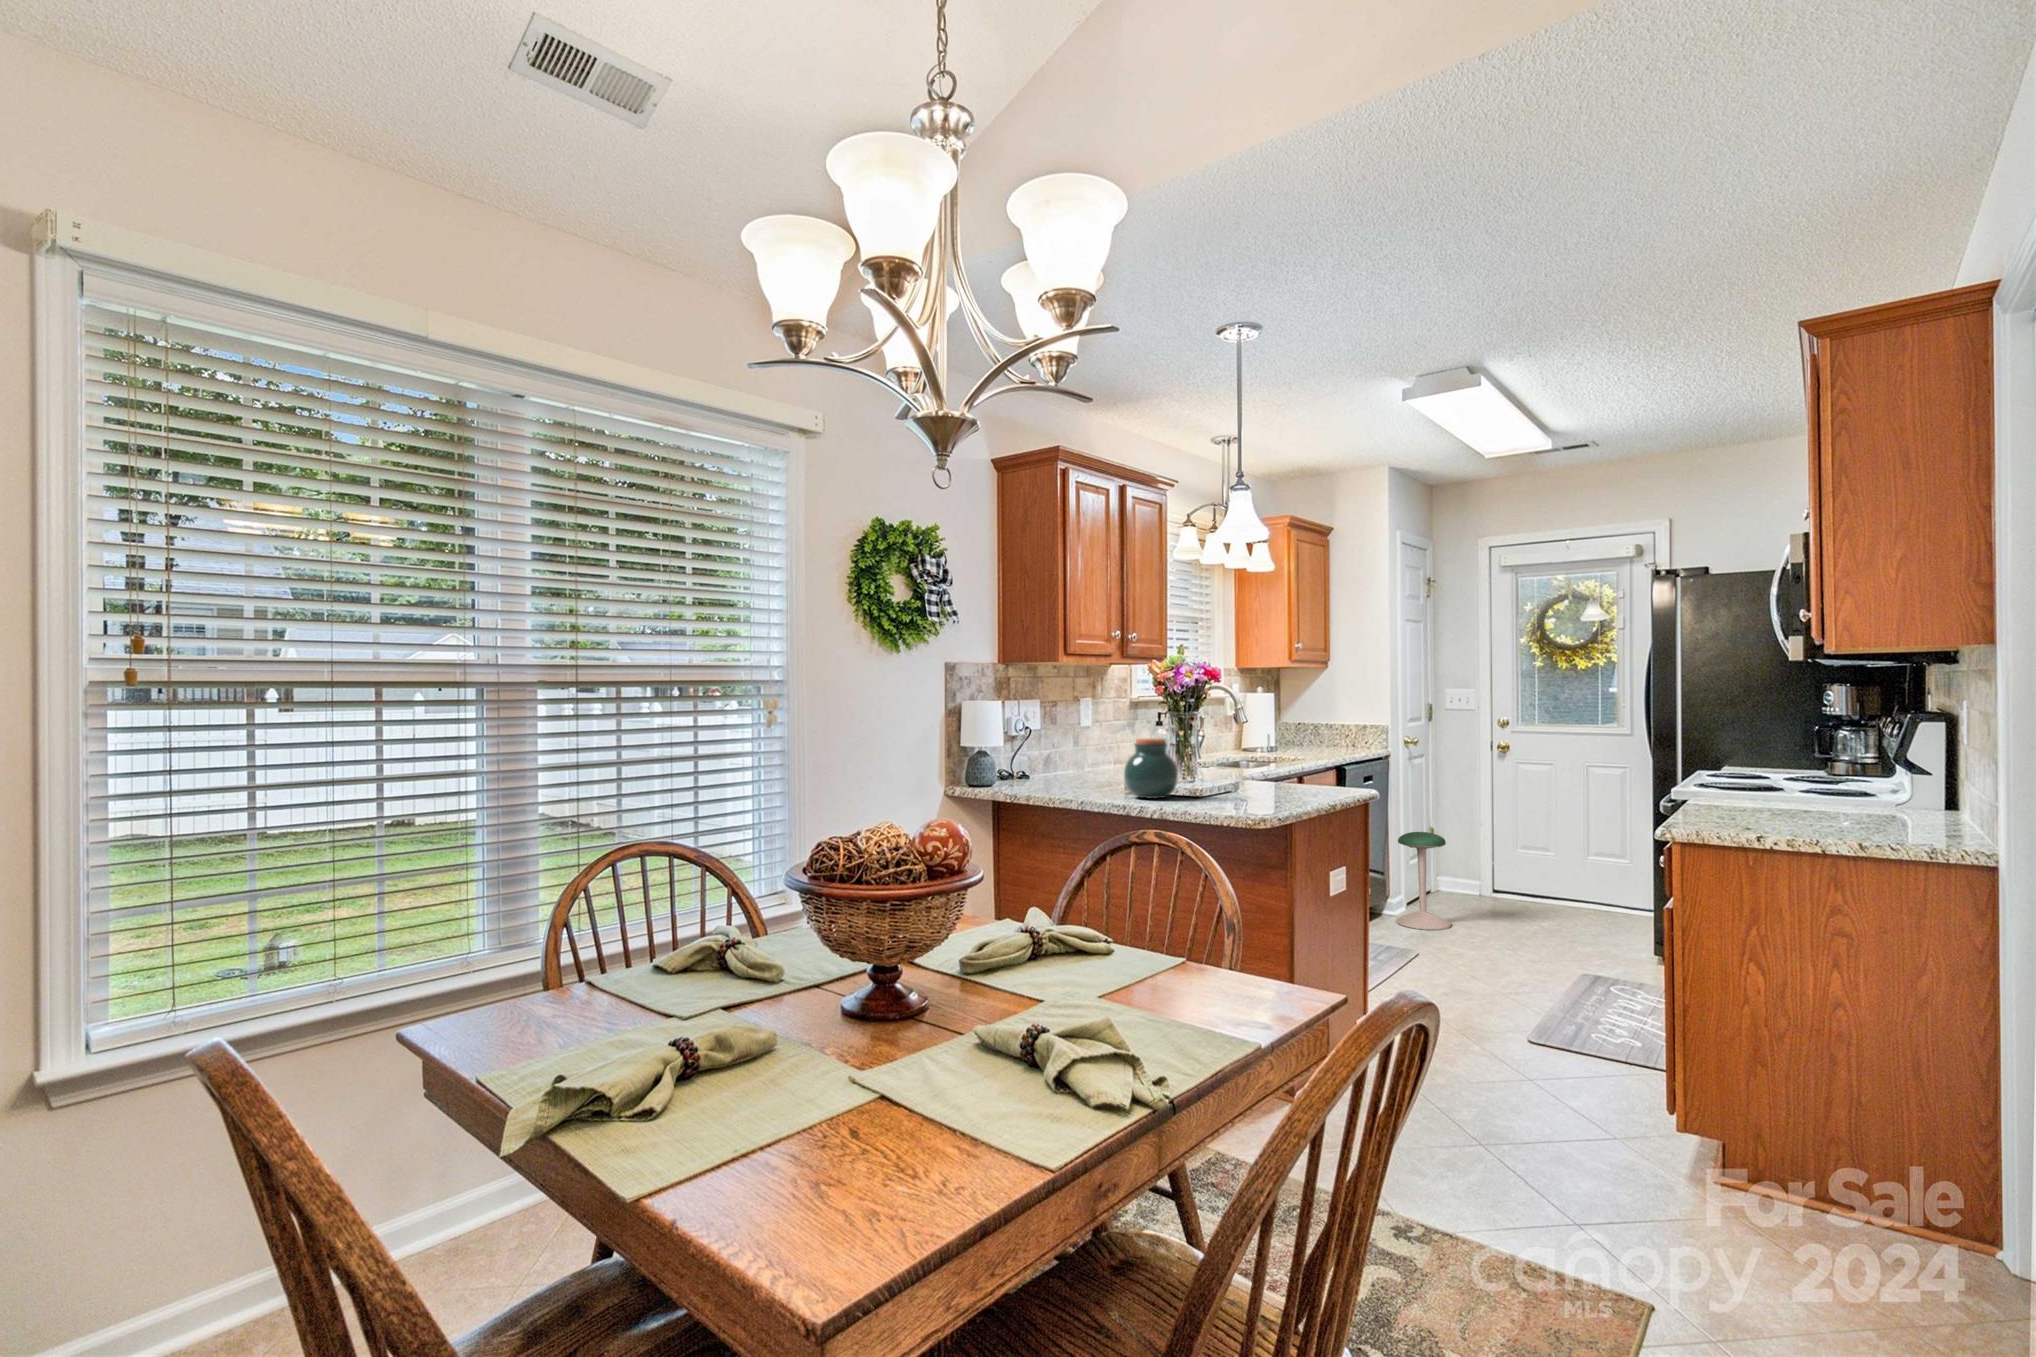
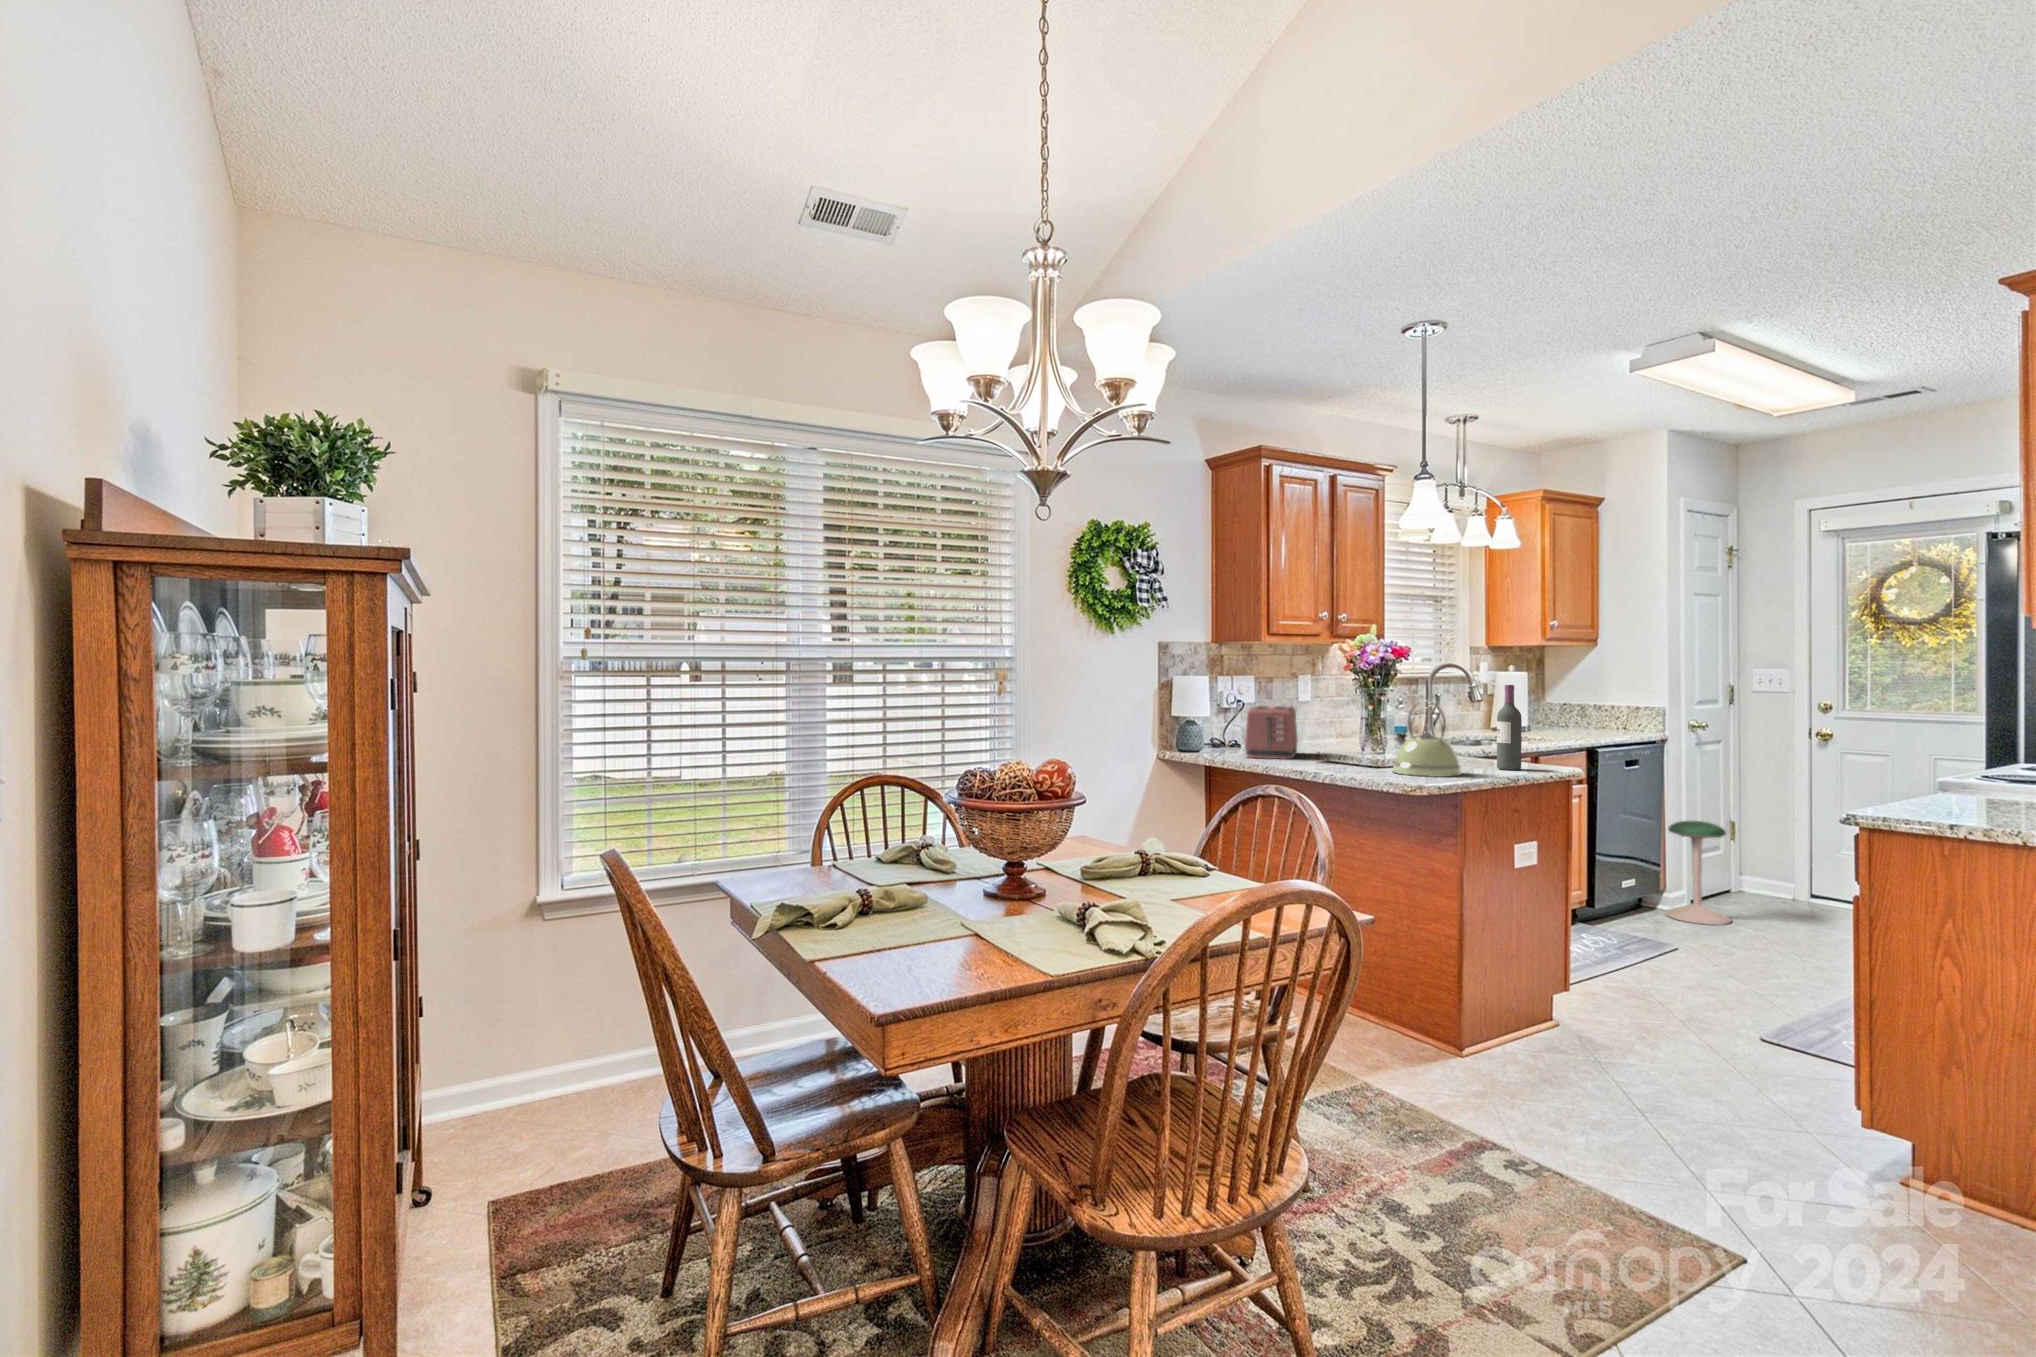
wine bottle: none [1305,708,1329,796] -> present [1497,685,1522,770]
kettle: none [1211,726,1284,807] -> present [1393,701,1461,777]
toaster: none [1042,732,1094,792] -> present [1245,705,1298,759]
jar: present [1124,738,1178,798] -> none [1313,711,1365,766]

